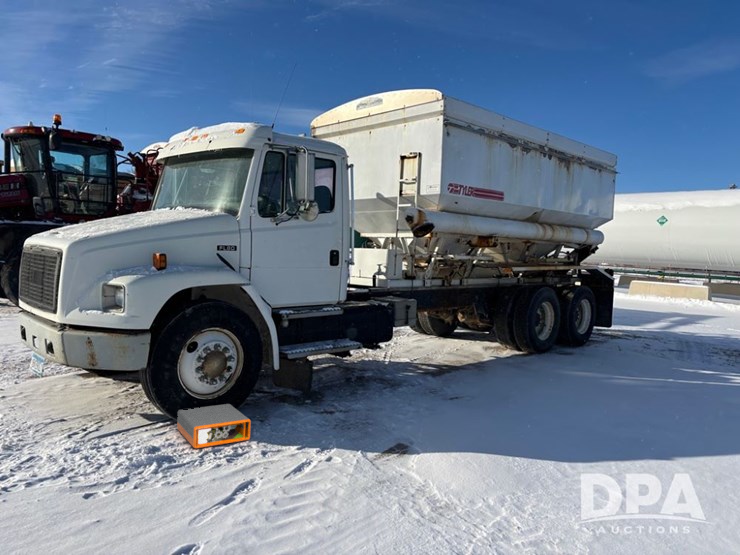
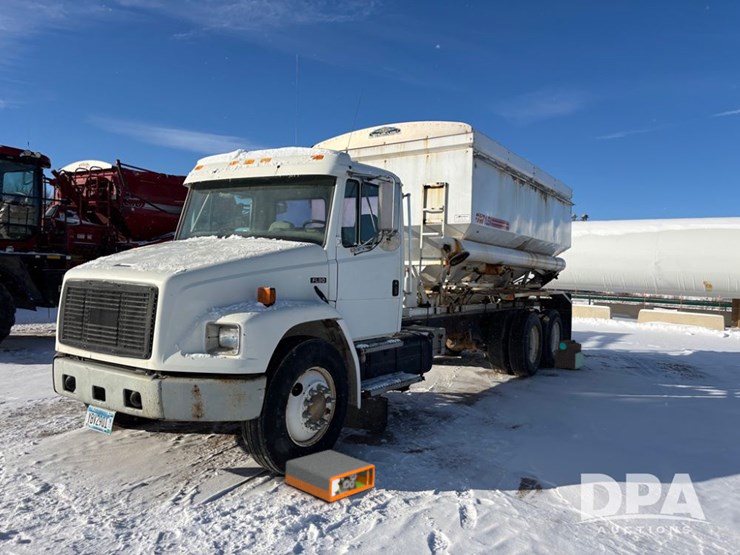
backpack: none [573,317,609,348] -> present [550,340,584,370]

